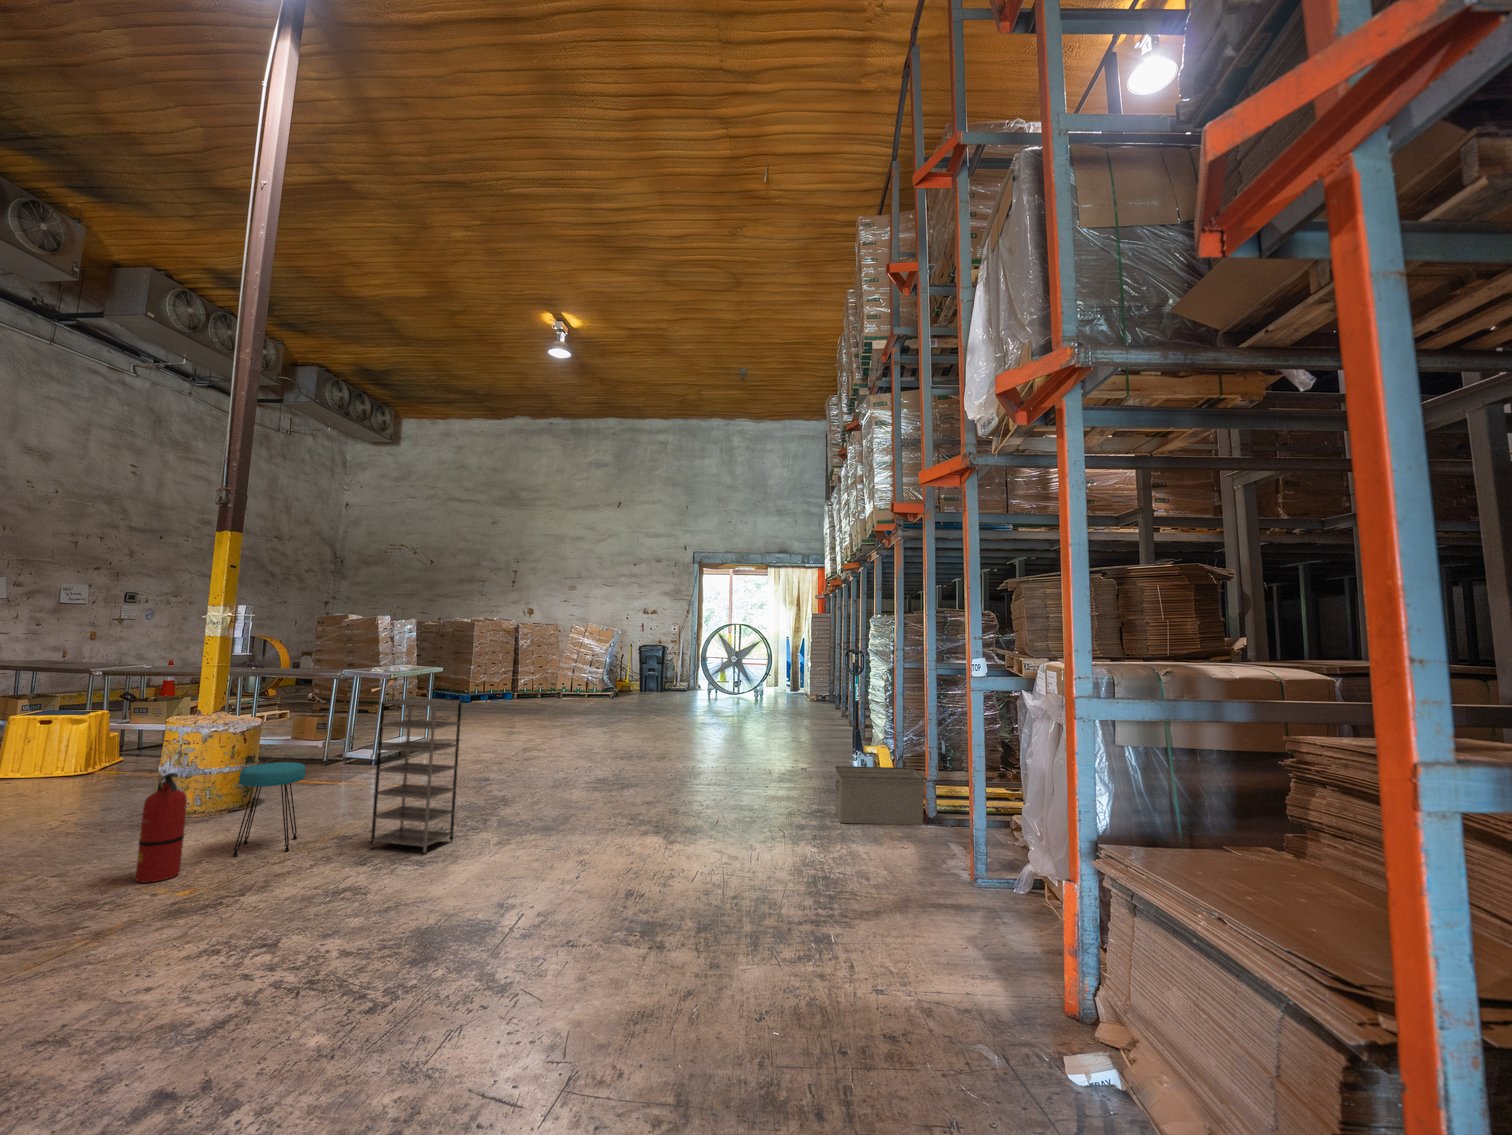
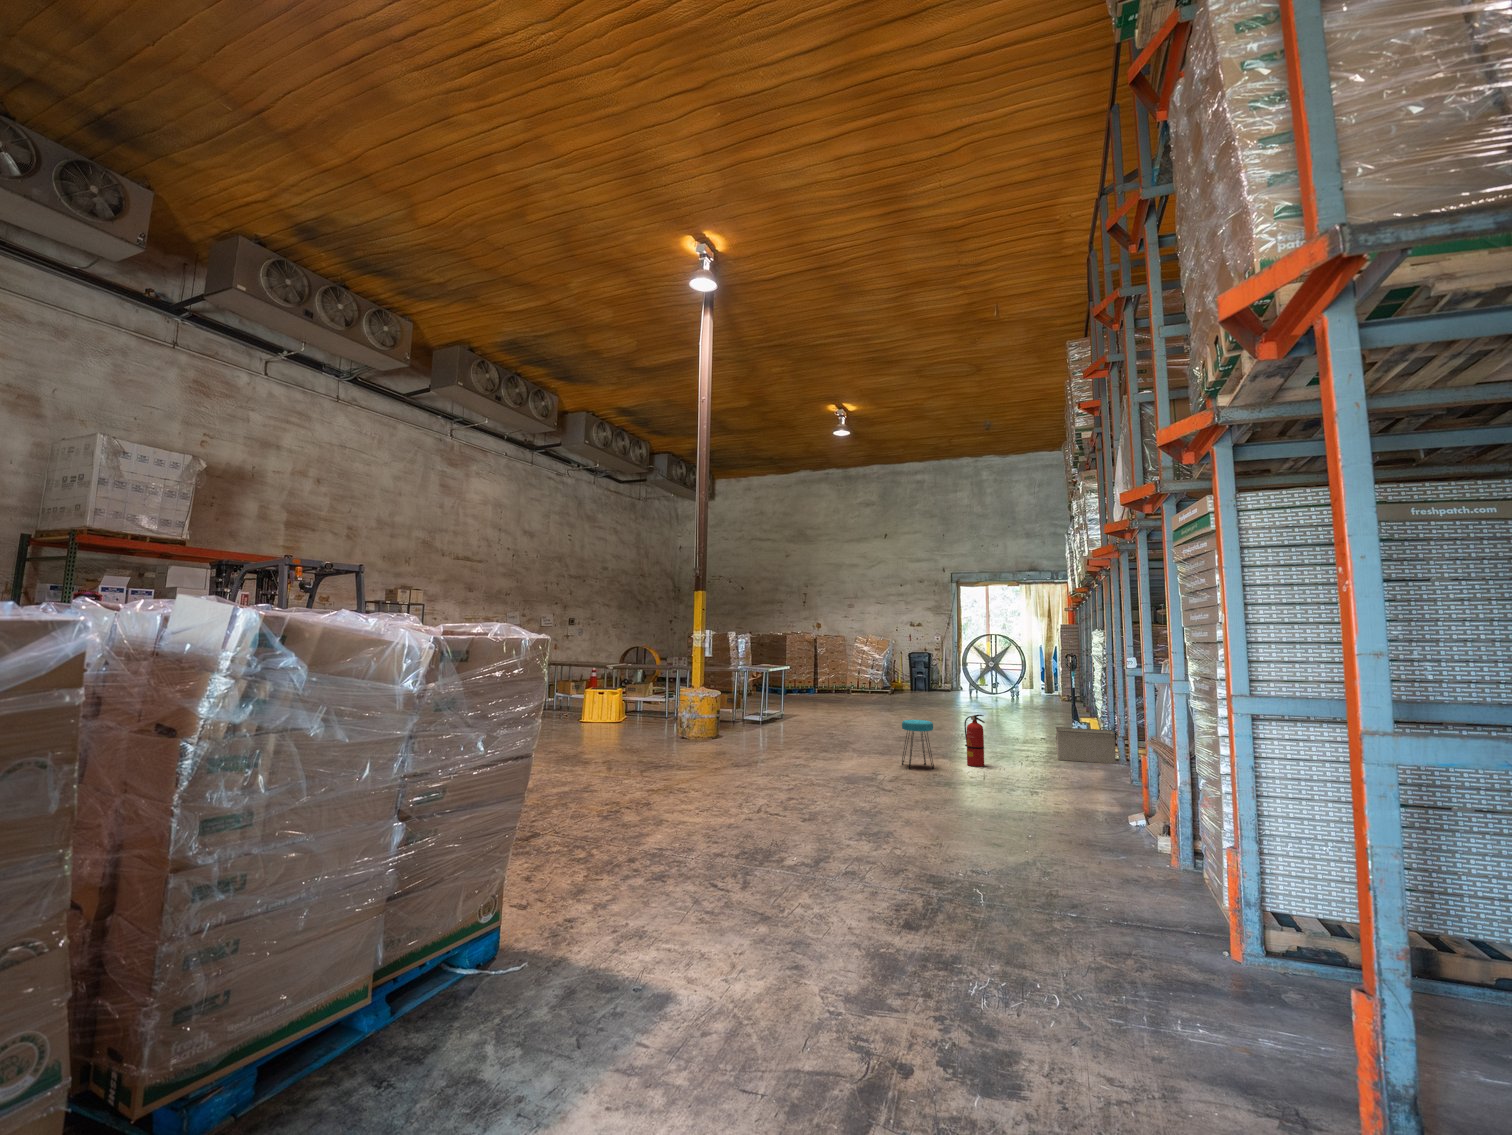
shelving unit: present [371,698,462,854] -> none [795,678,833,756]
stool: present [233,762,306,856] -> present [902,720,934,769]
fire extinguisher: present [136,773,187,883] -> present [965,715,985,767]

